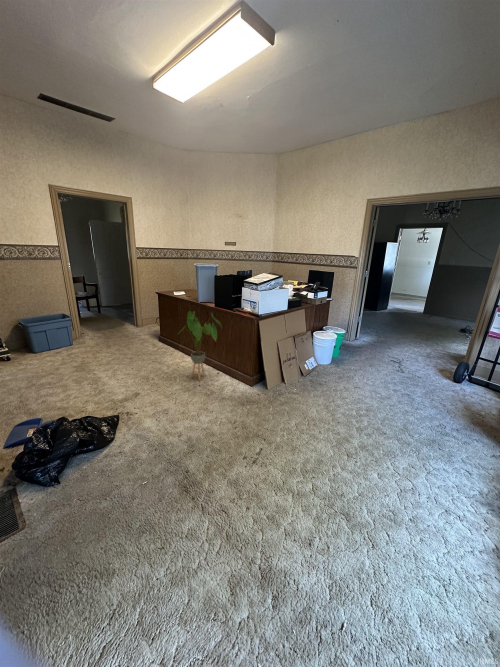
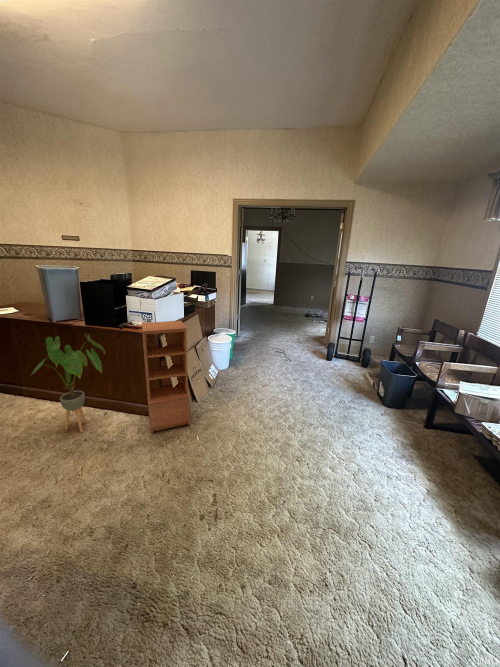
bookcase: none [240,309,277,398] -> present [141,321,190,433]

